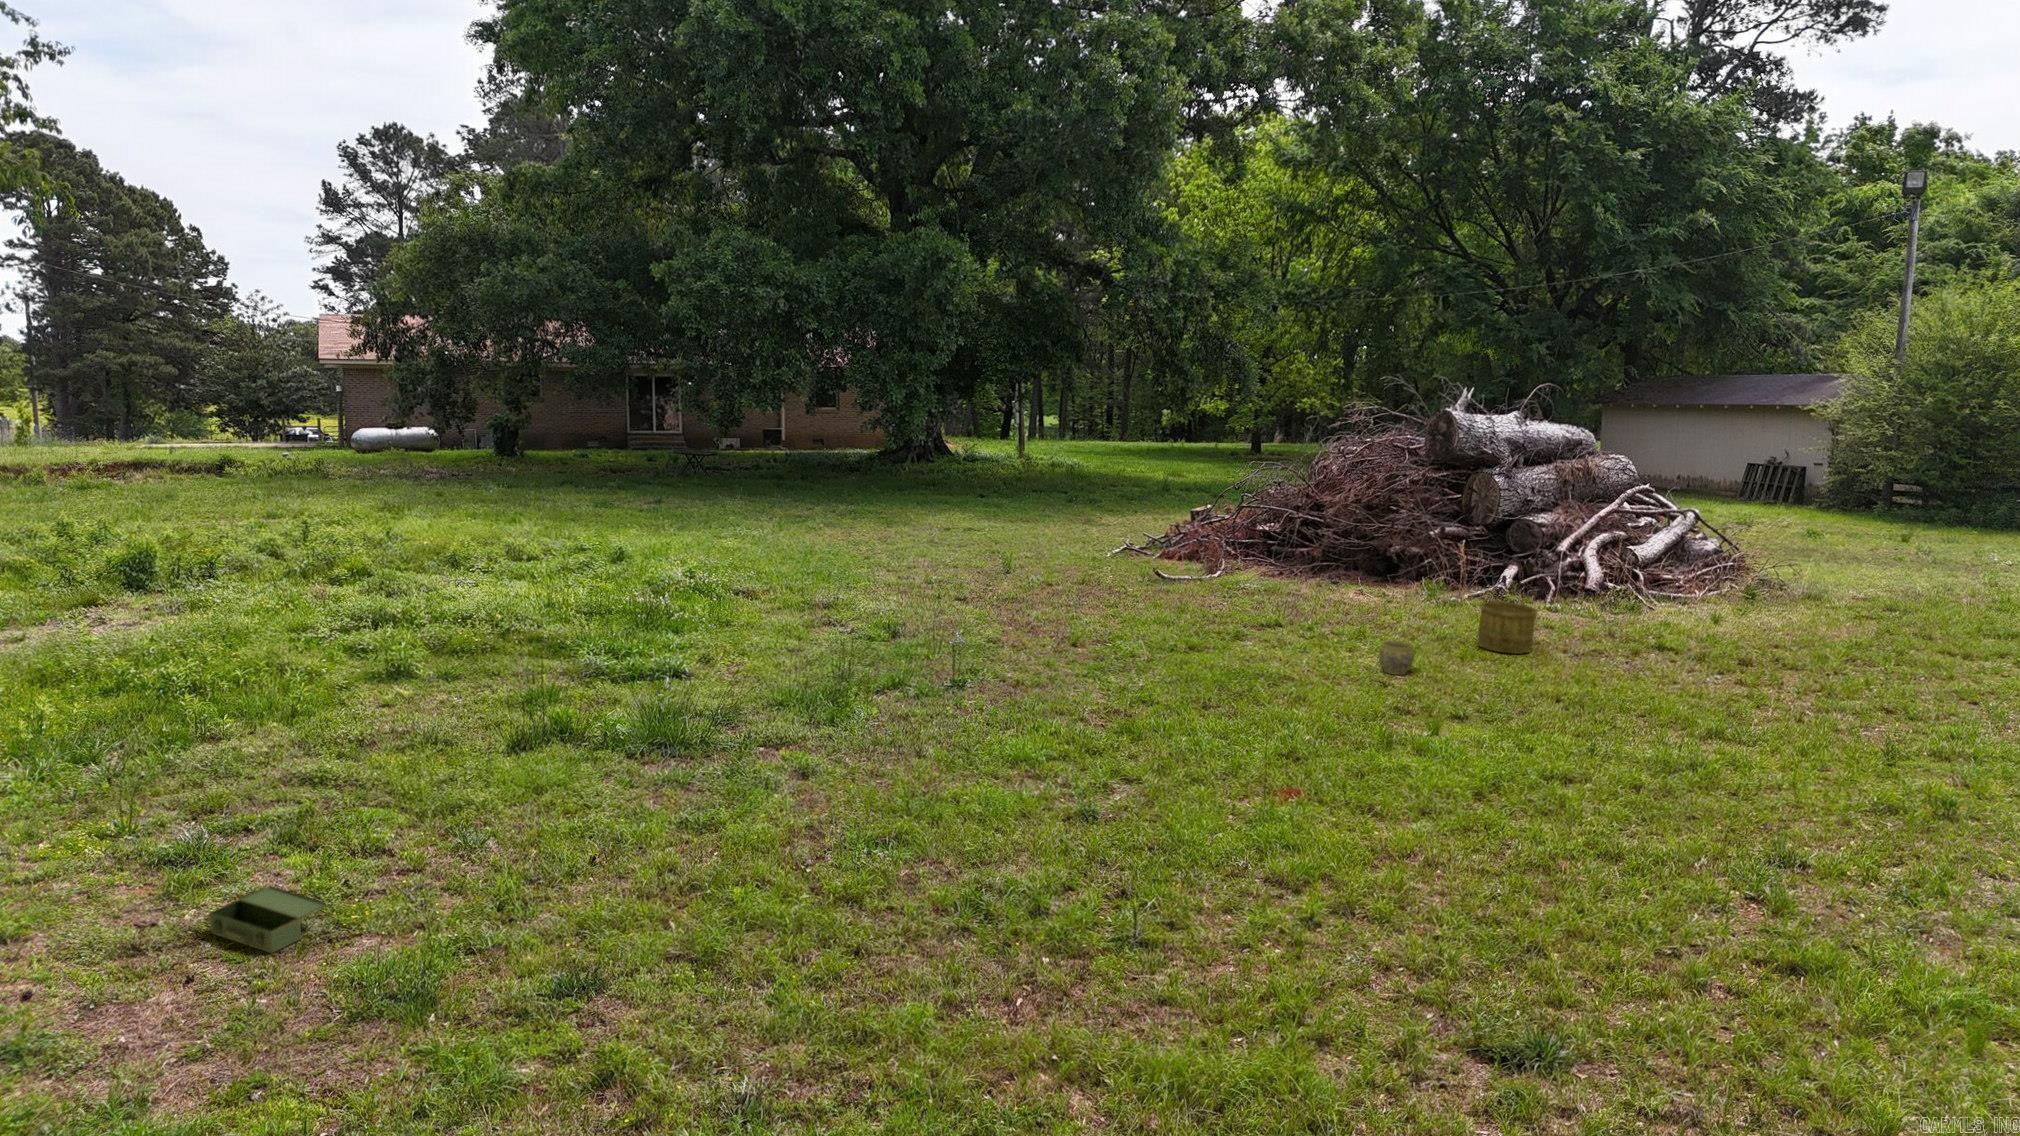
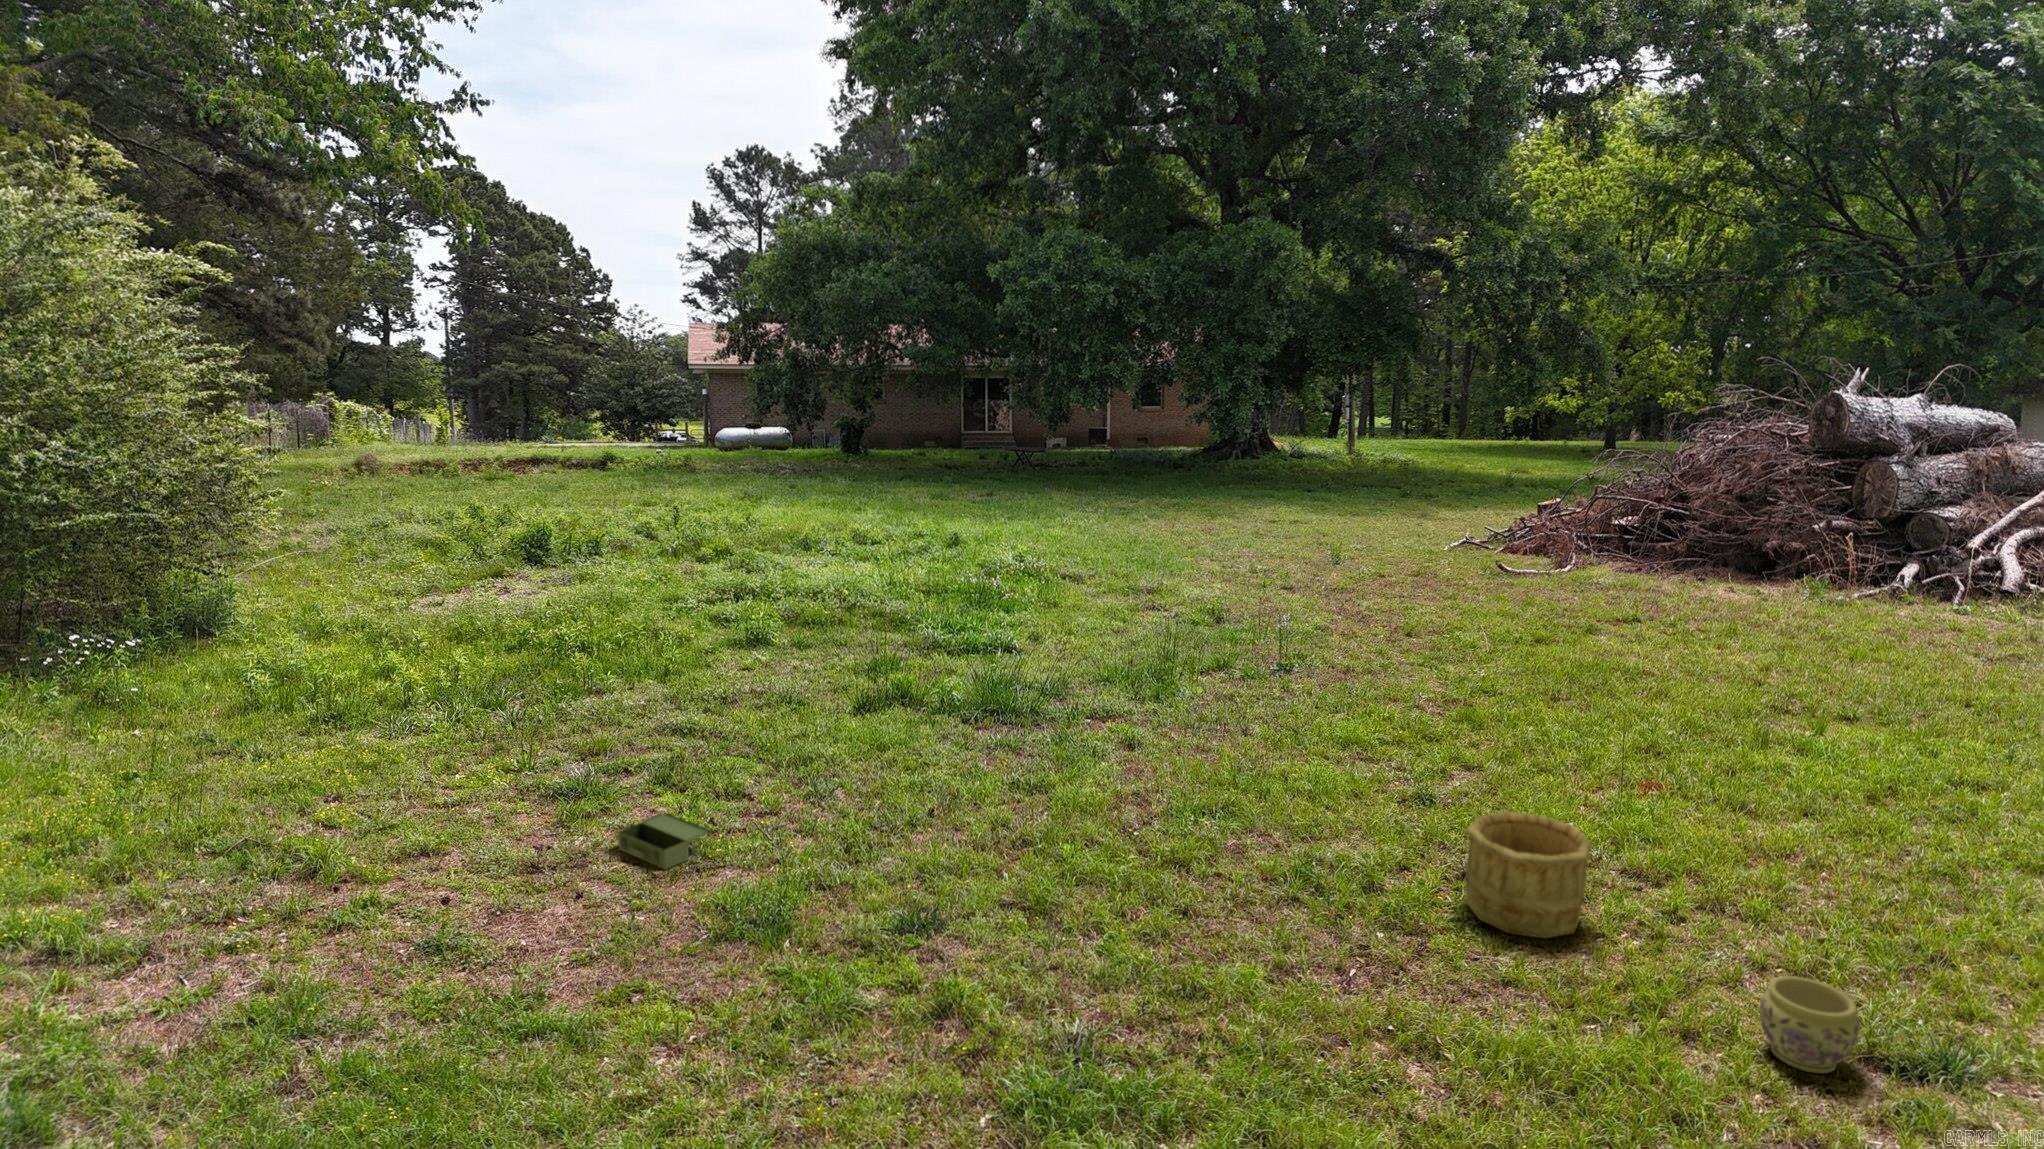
wooden bucket: present [1477,601,1538,654] -> present [1466,811,1592,938]
planter: present [1379,640,1415,675] -> present [1760,976,1860,1074]

